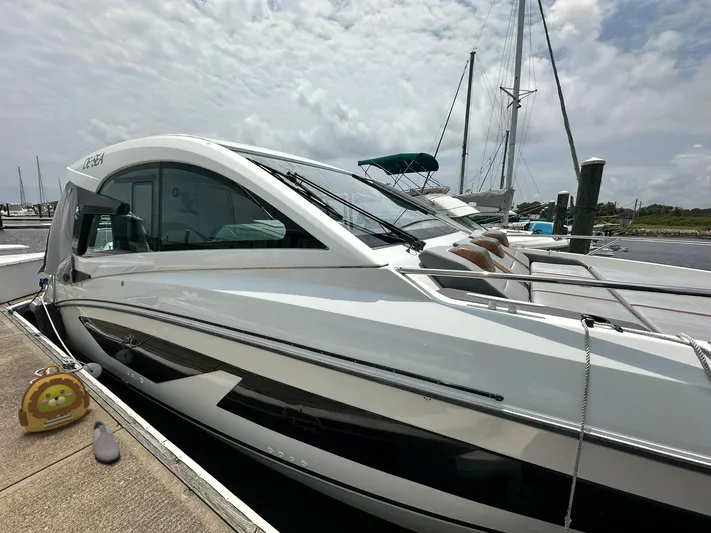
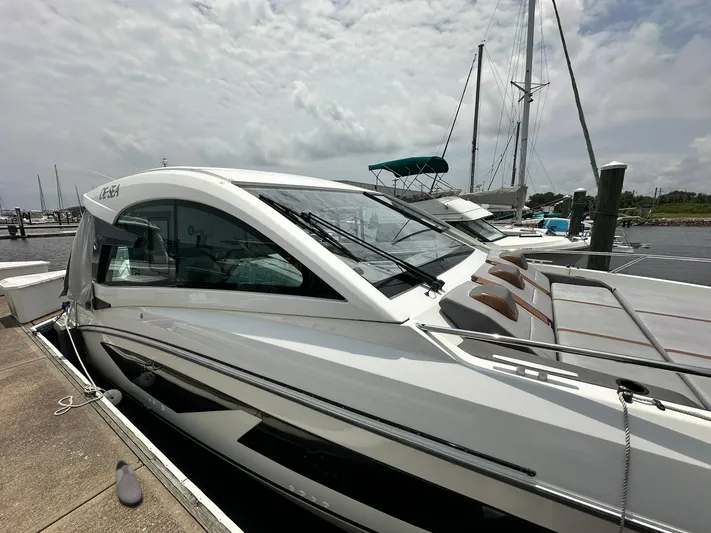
backpack: present [18,364,90,432] -> none [44,402,112,469]

